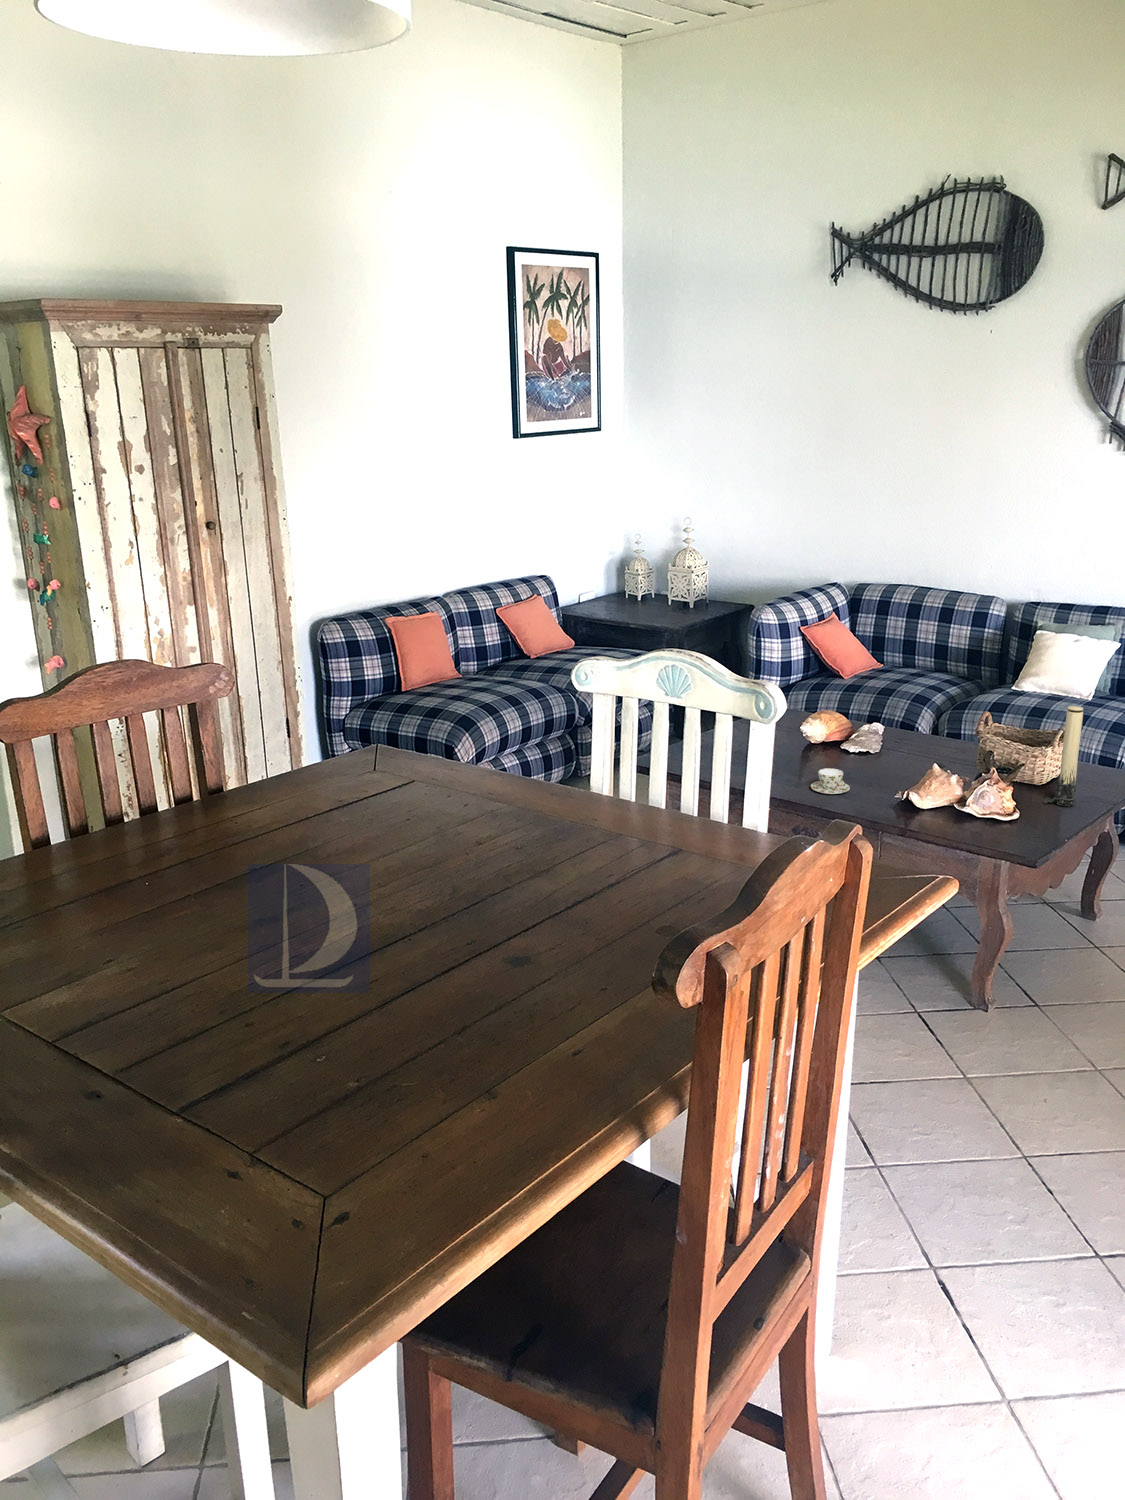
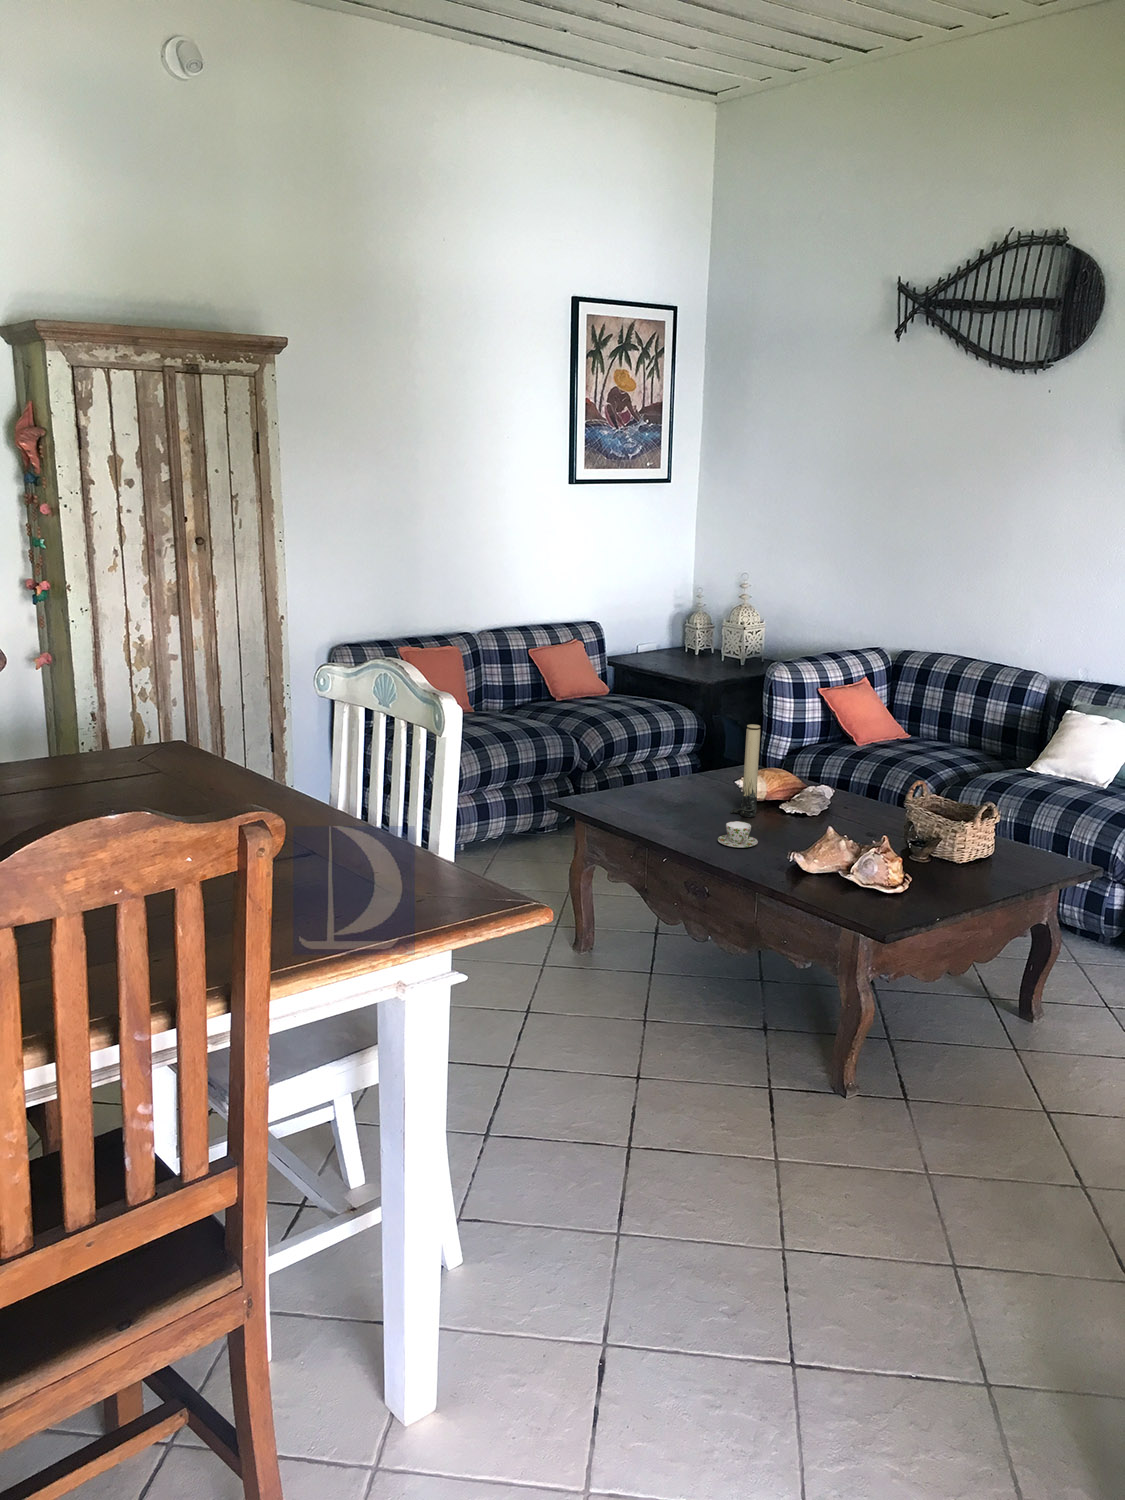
candle: present [1044,706,1083,806] -> present [731,724,760,817]

